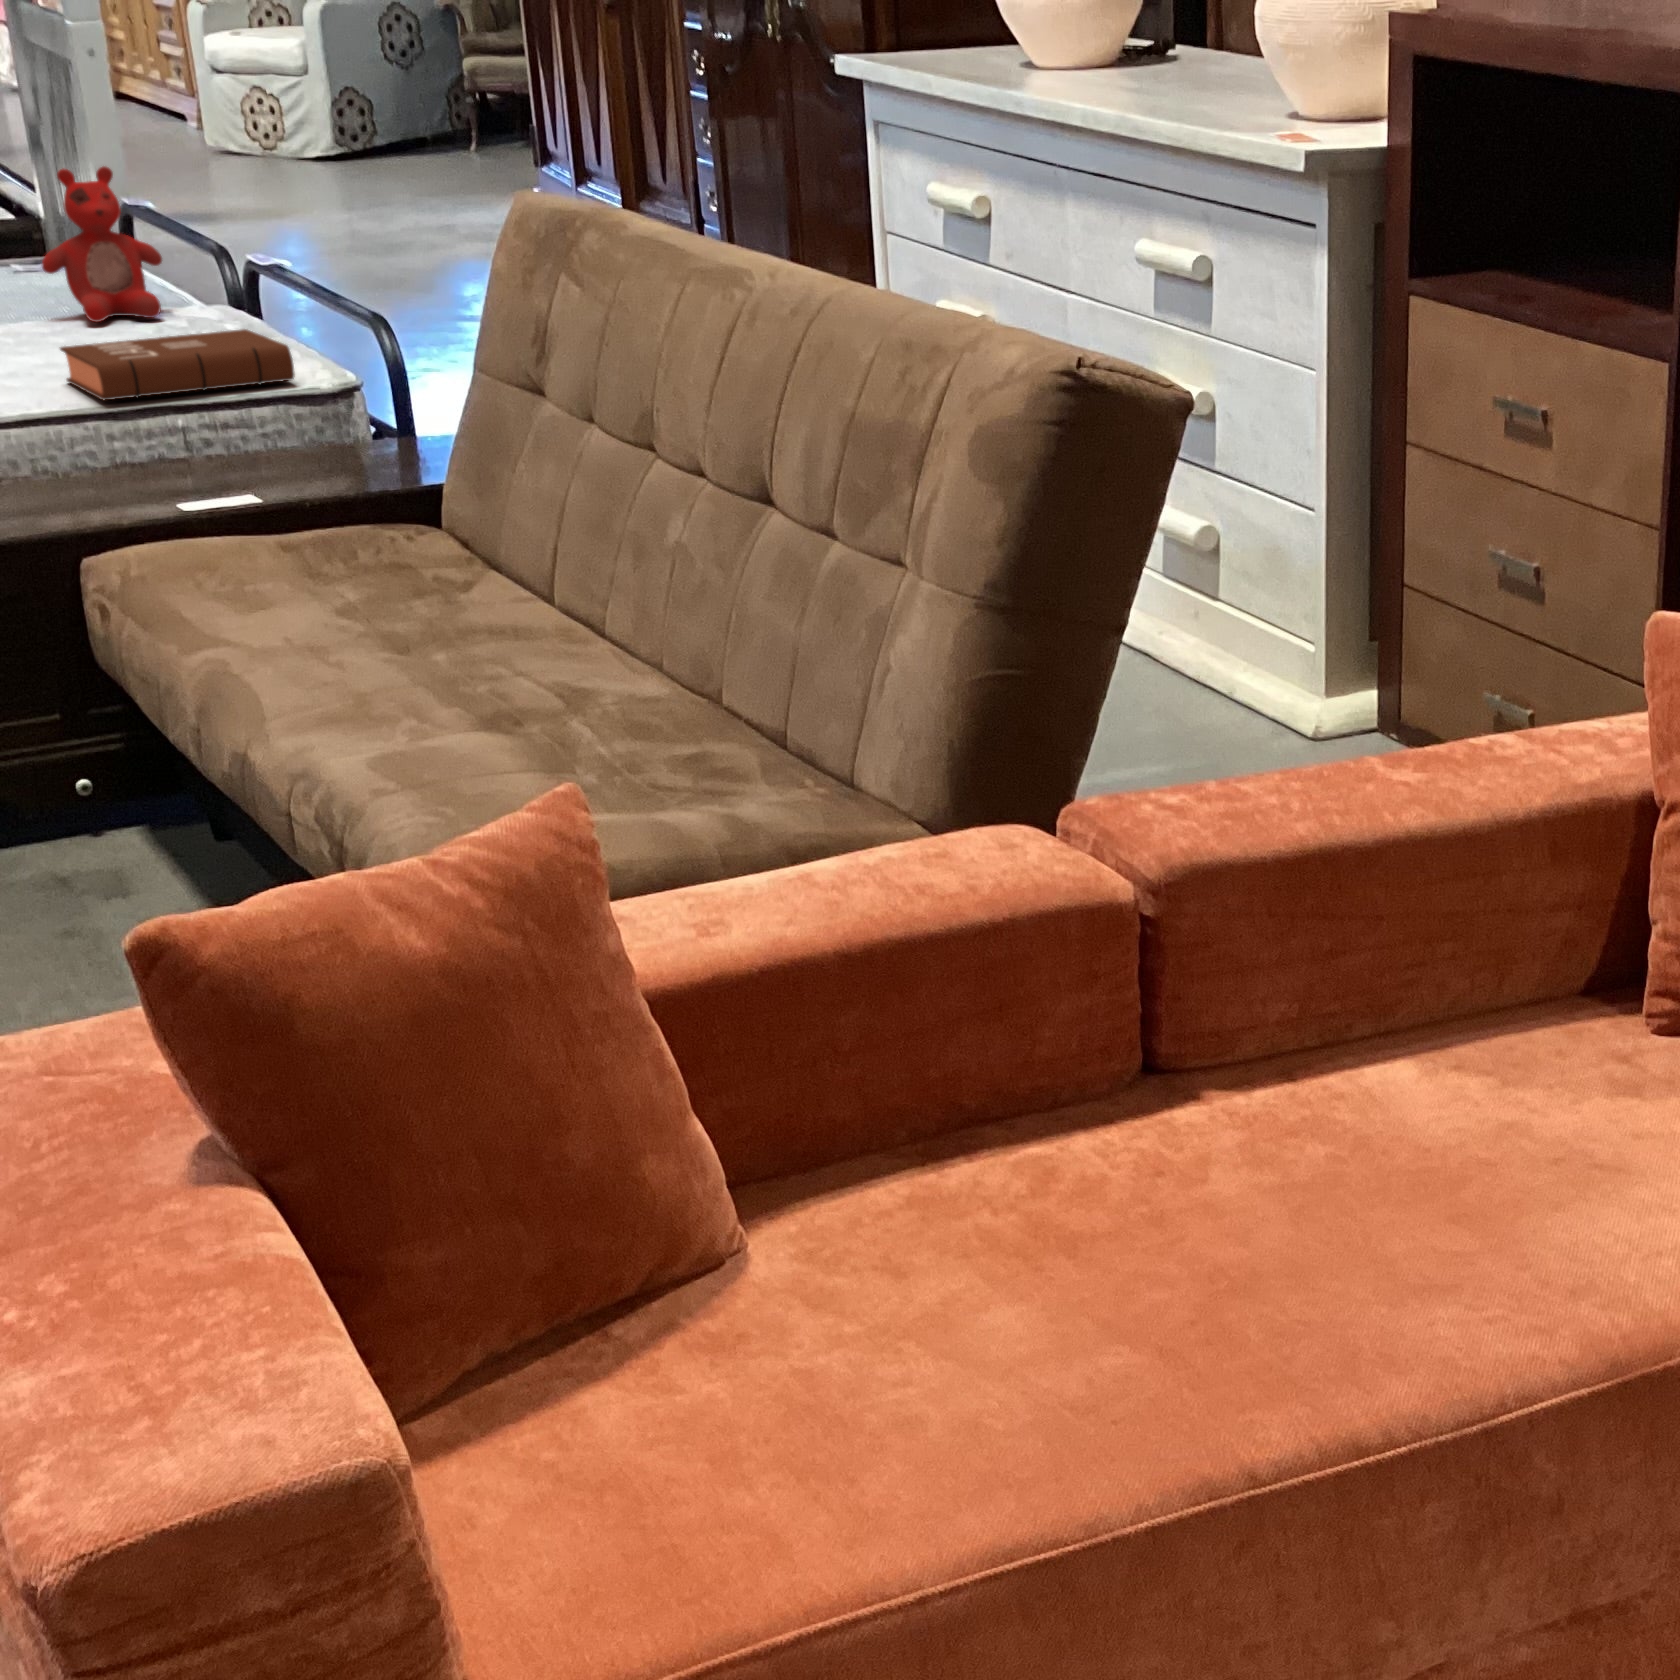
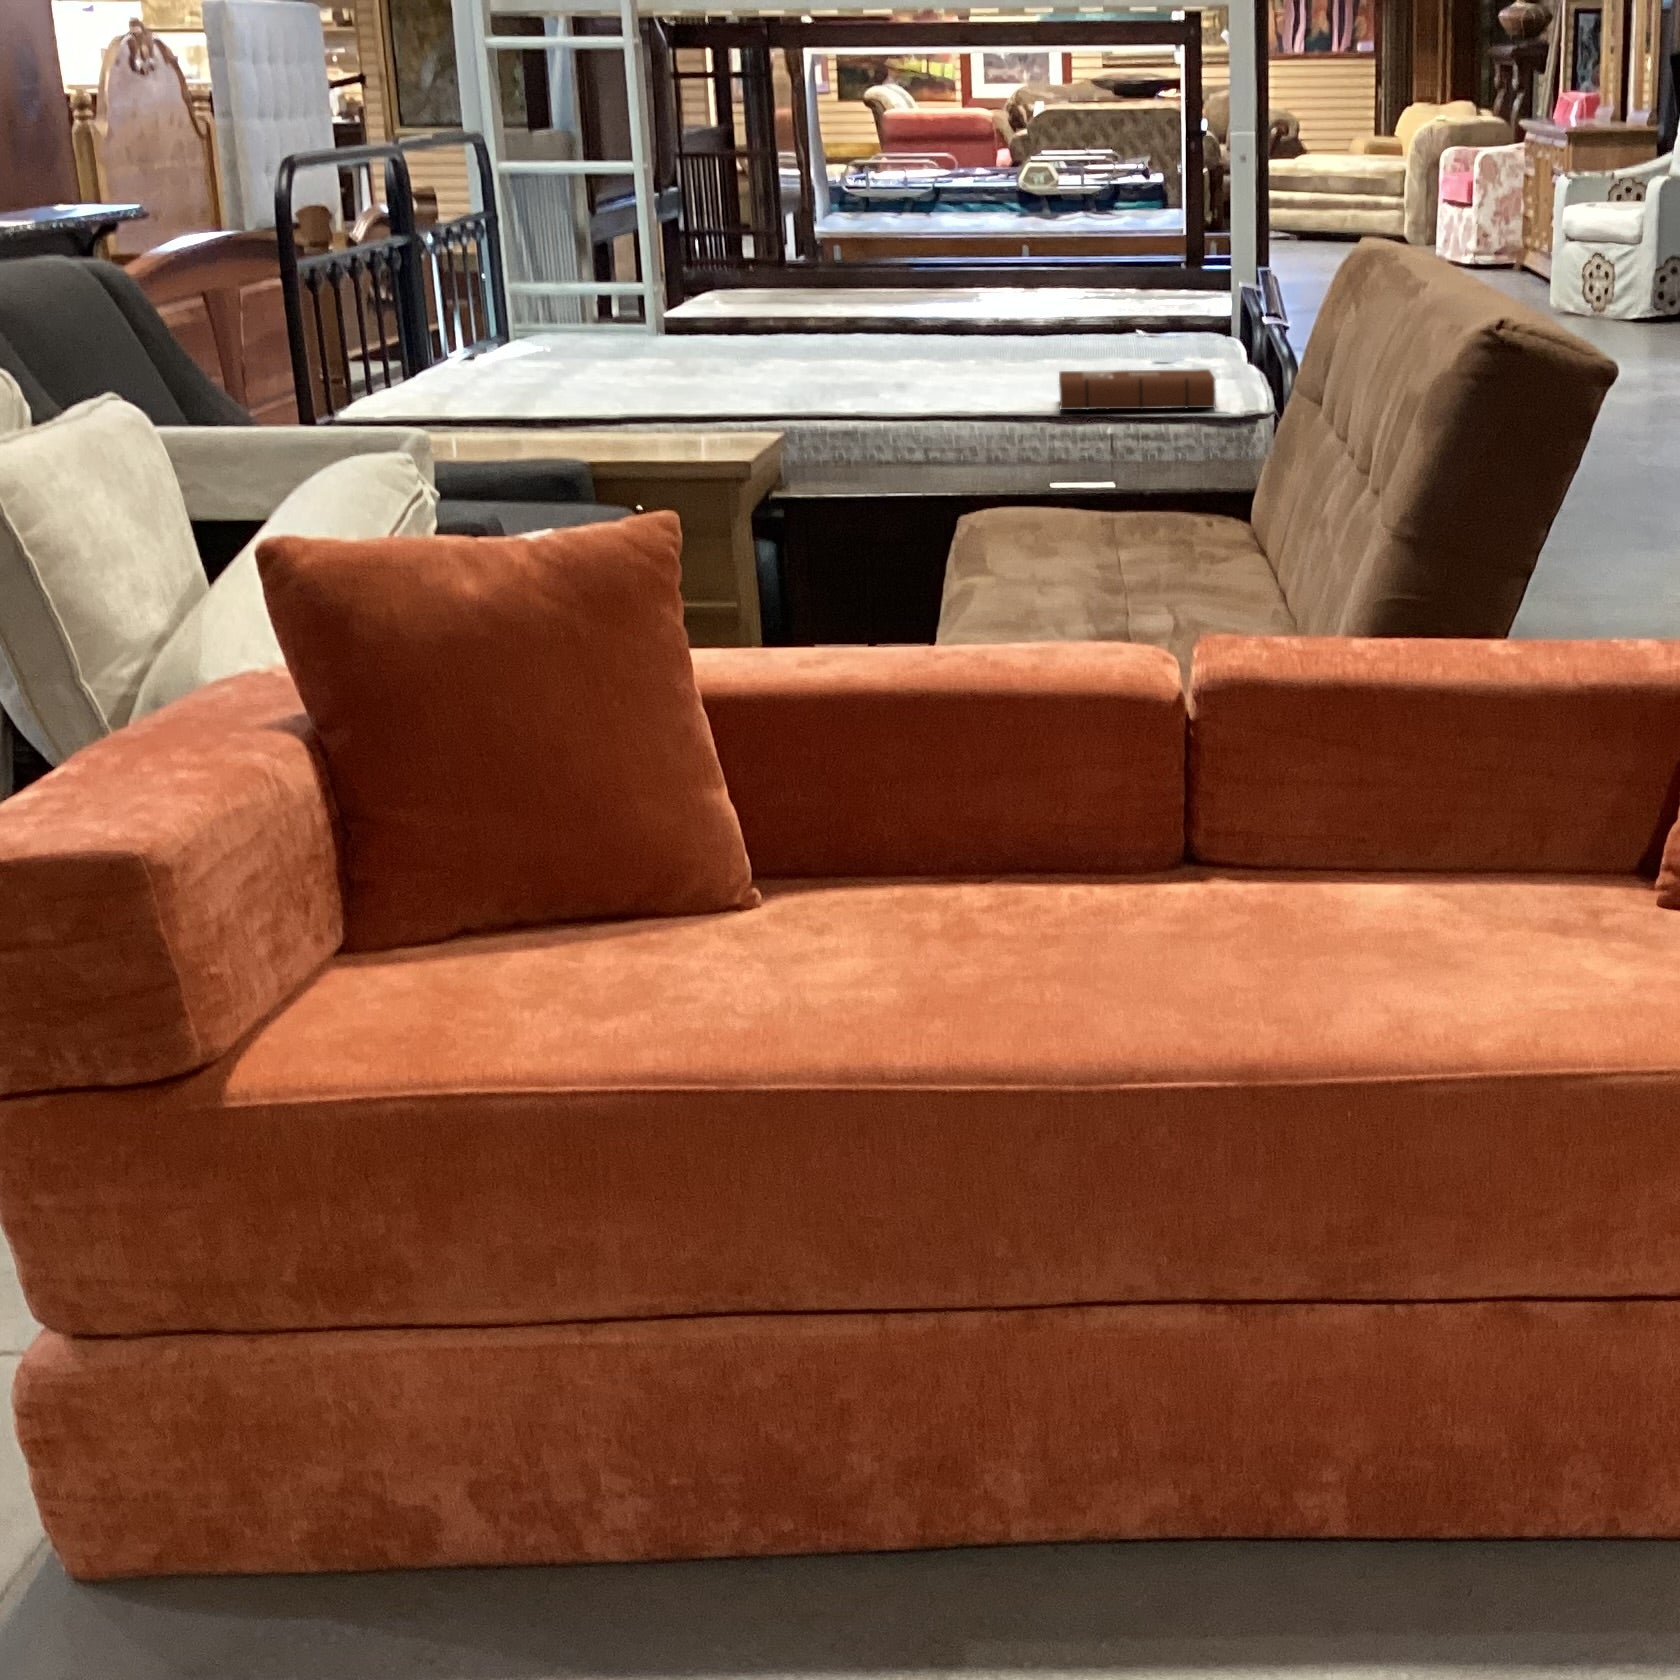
stuffed bear: present [42,166,162,322] -> none [1118,245,1213,369]

